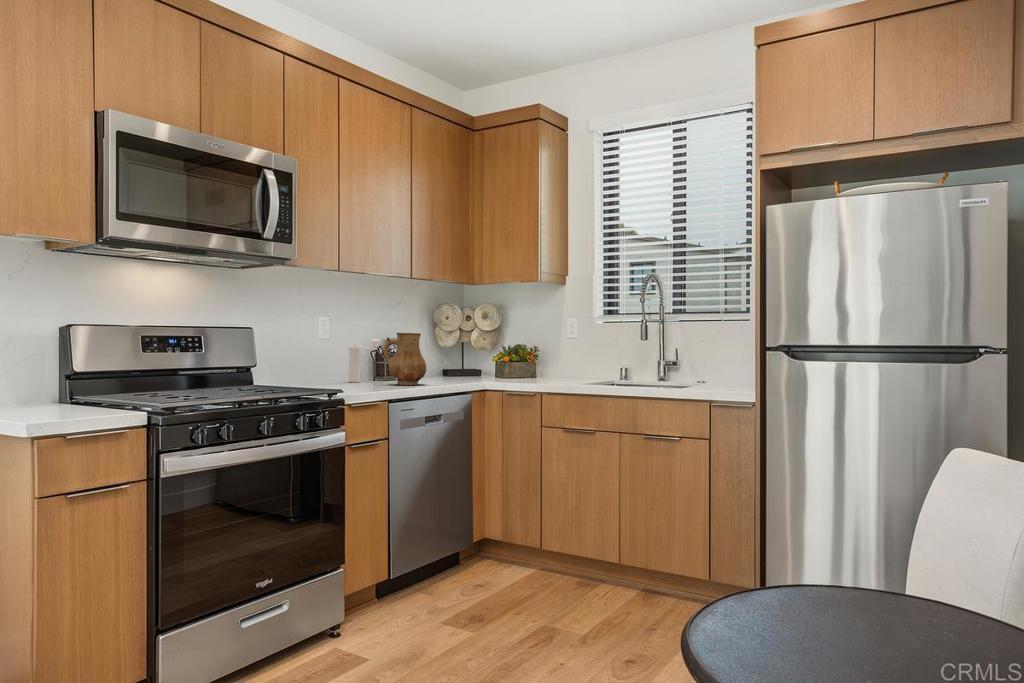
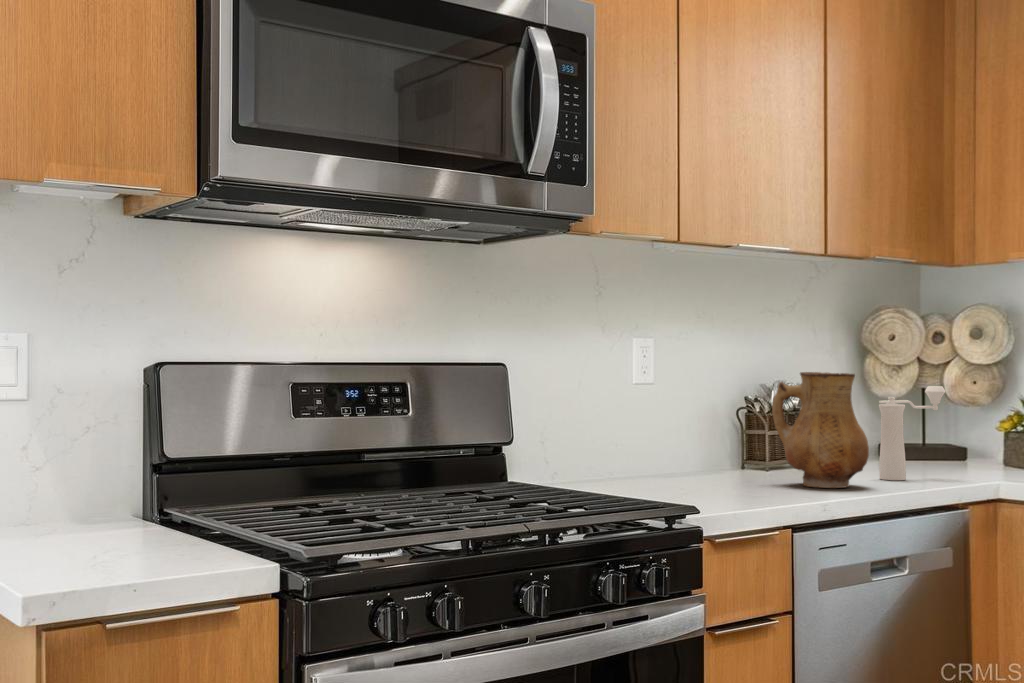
pepper mill: present [348,339,380,382] -> present [879,386,945,480]

